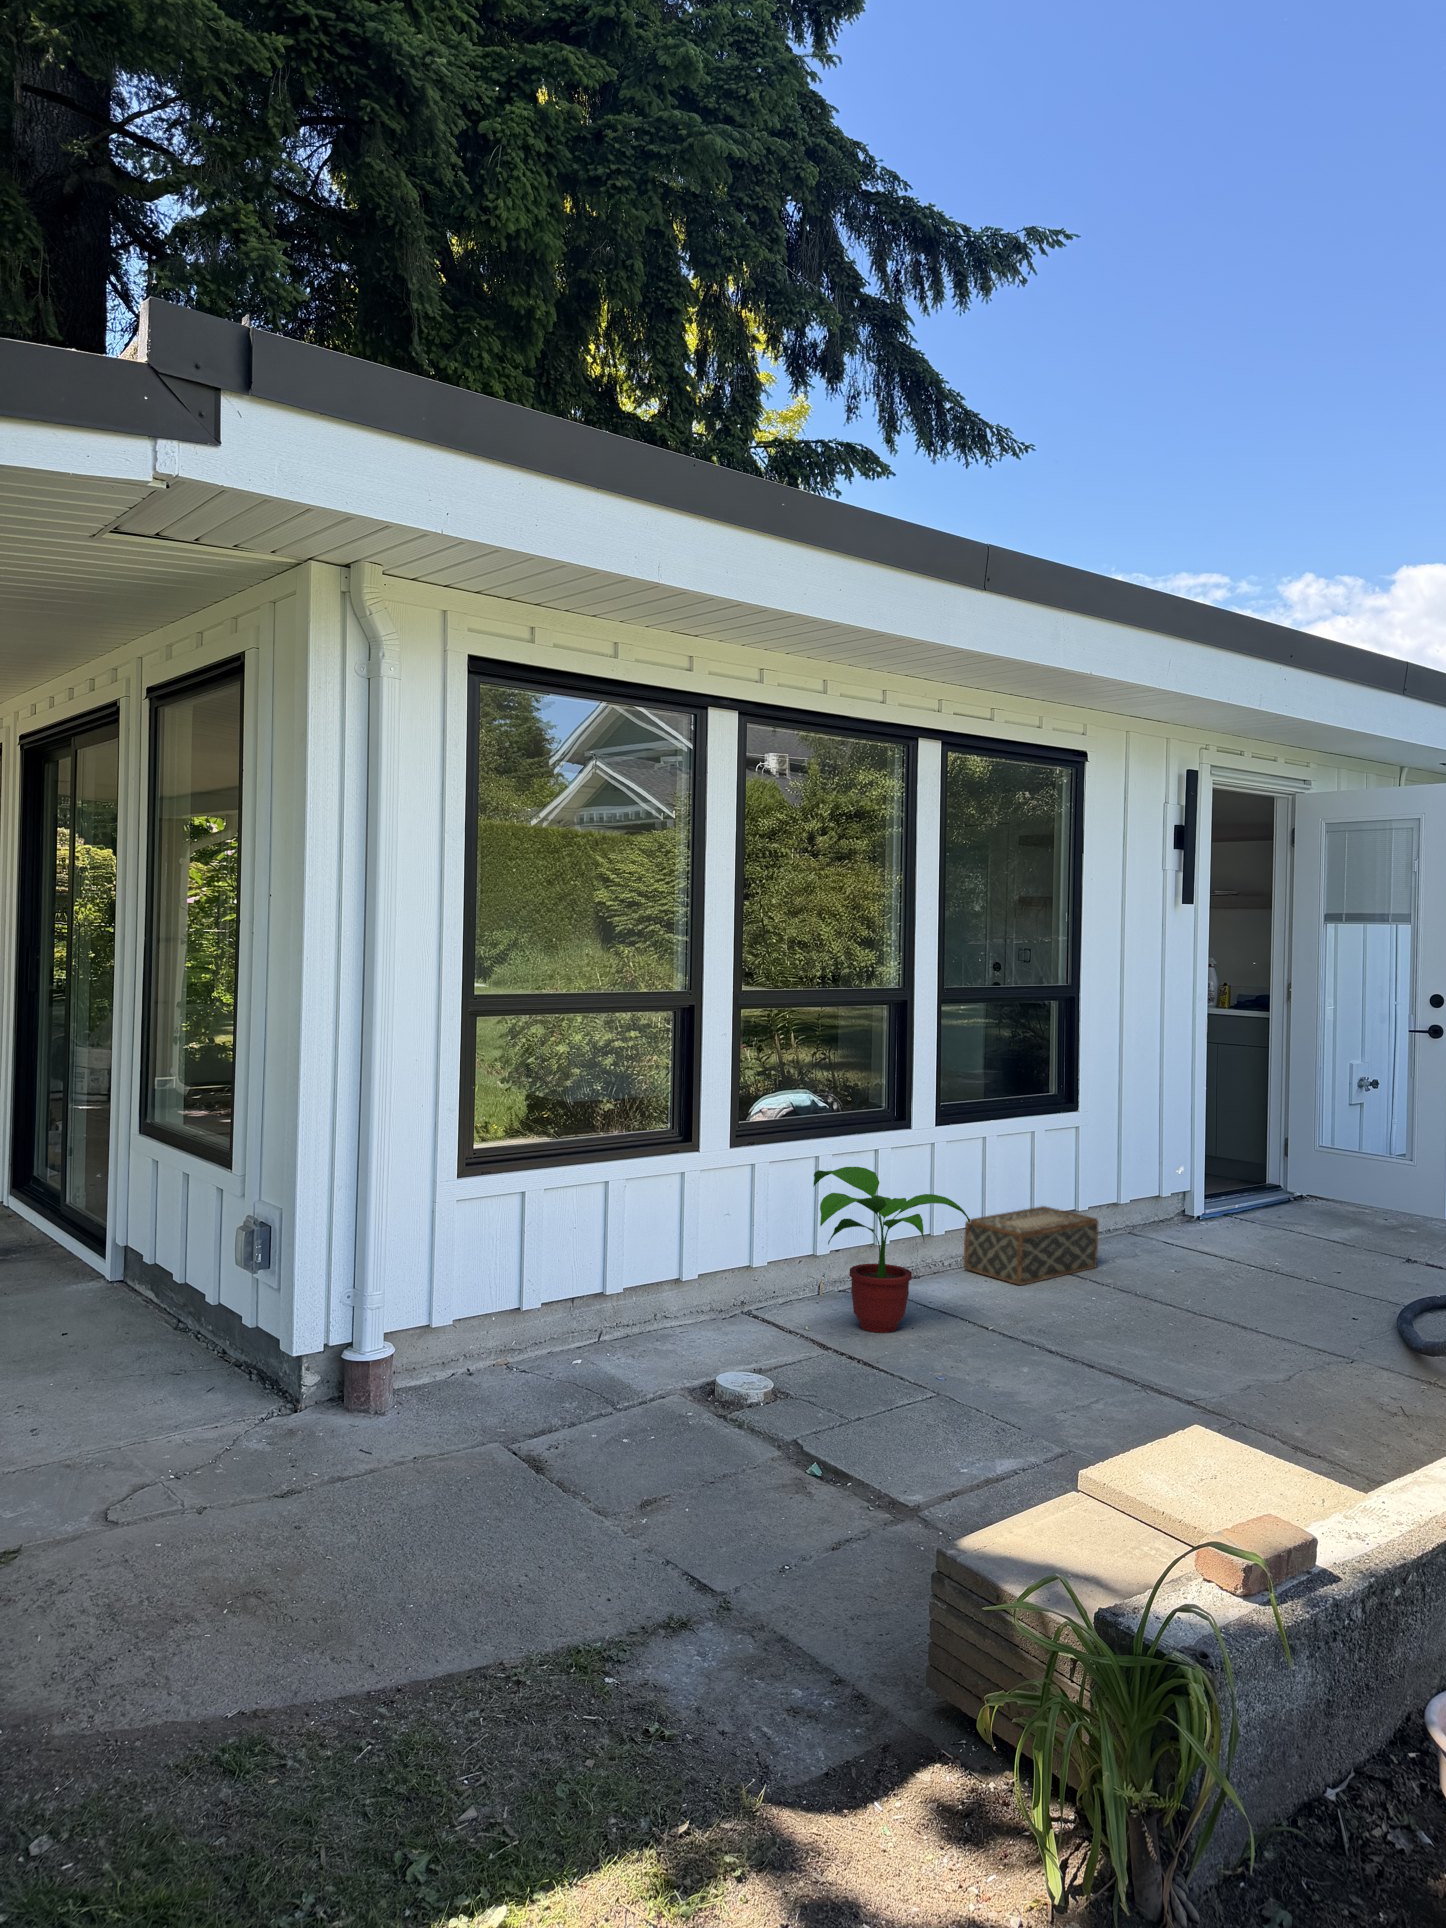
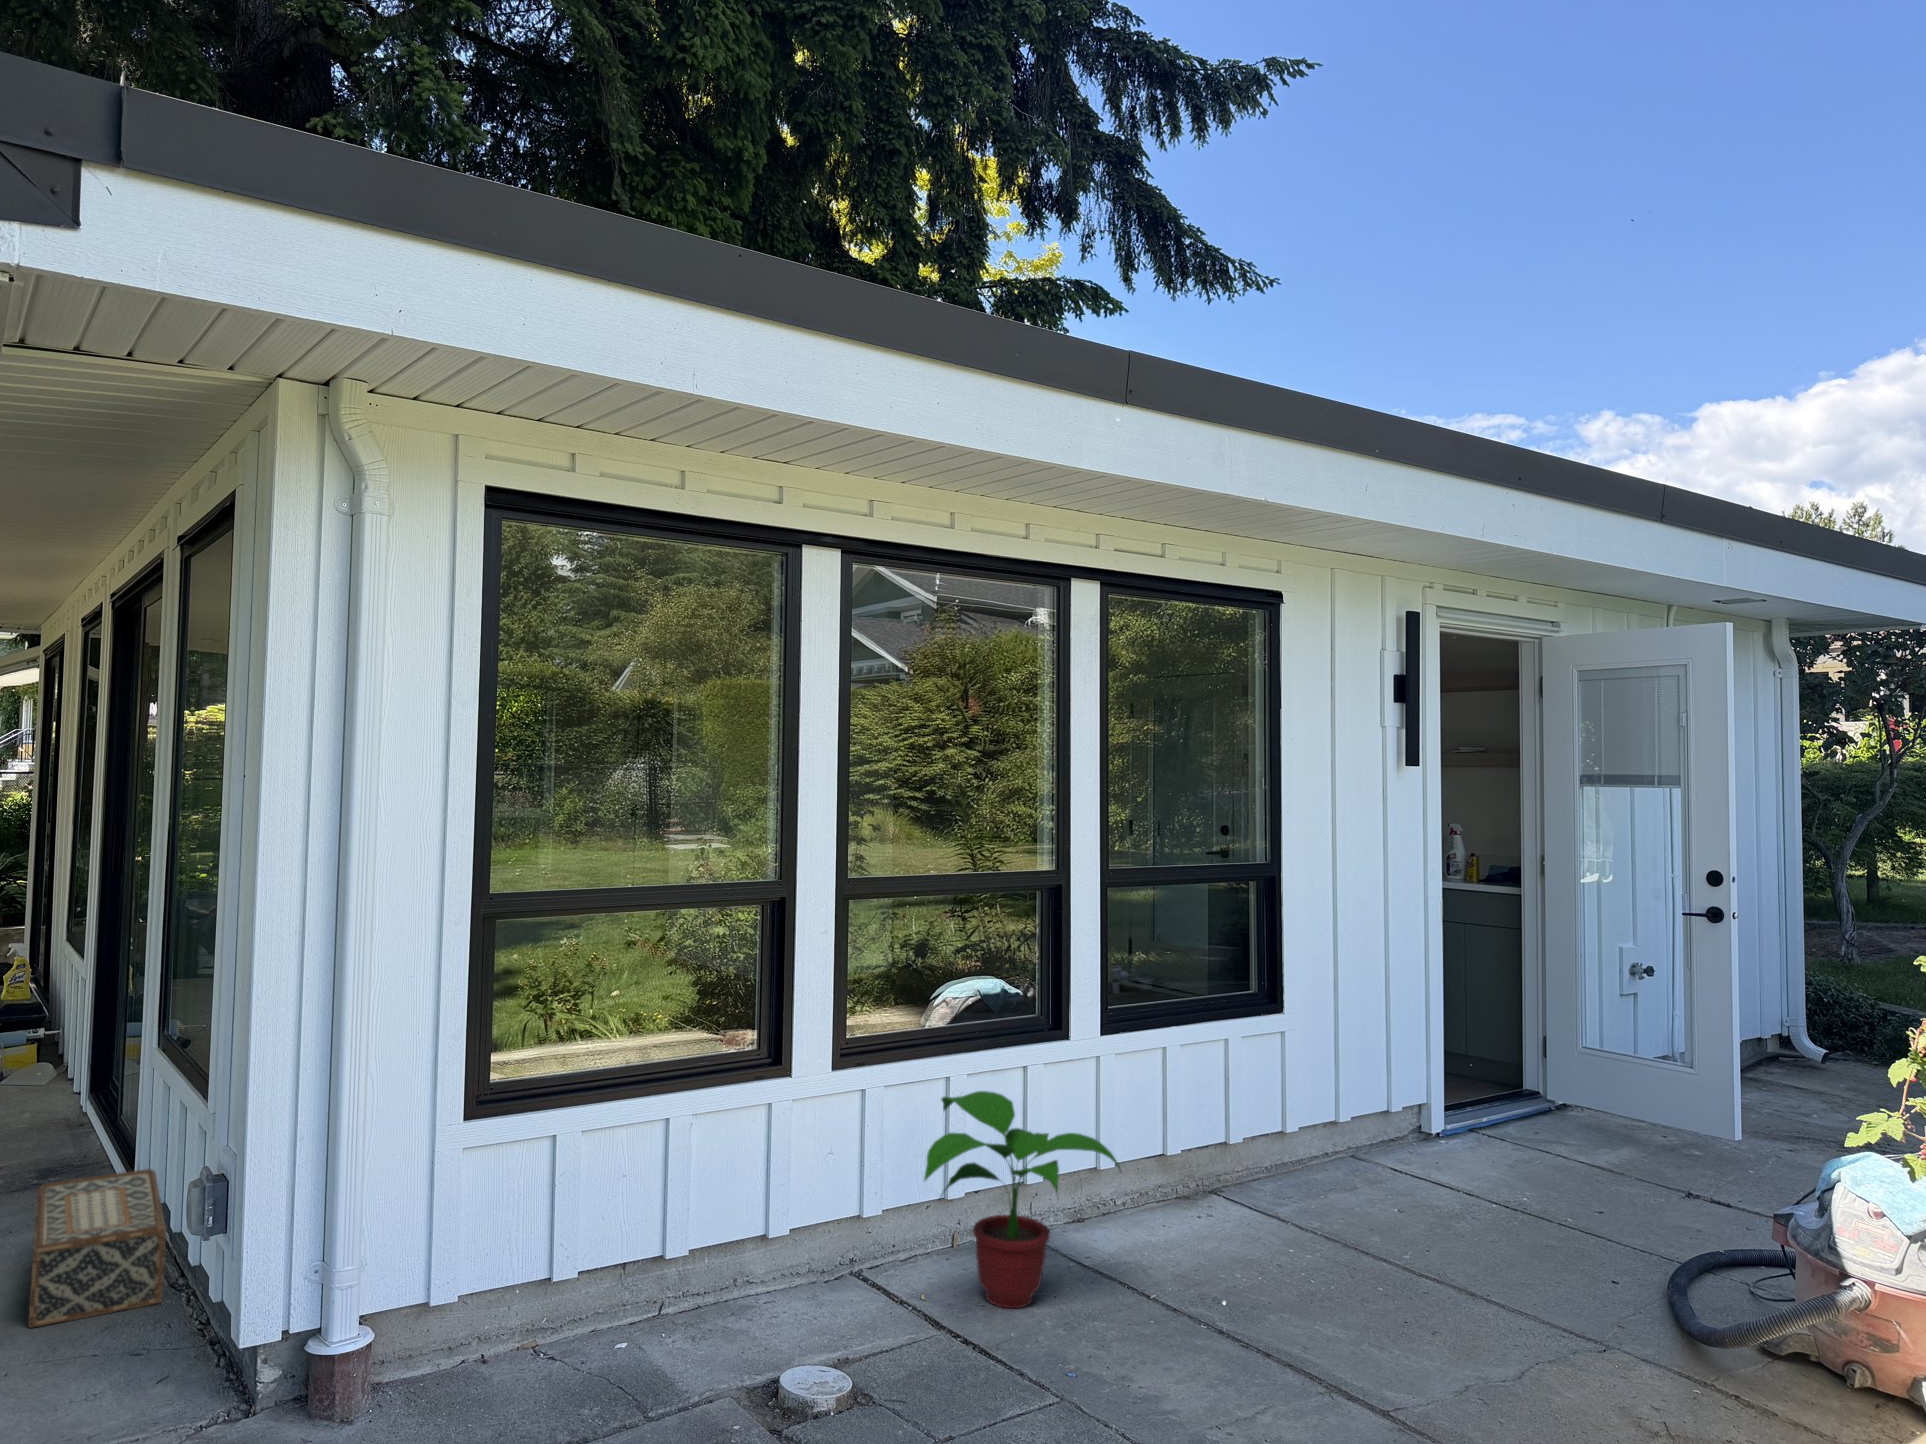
woven basket: present [964,1206,1099,1285] -> present [28,1169,166,1328]

